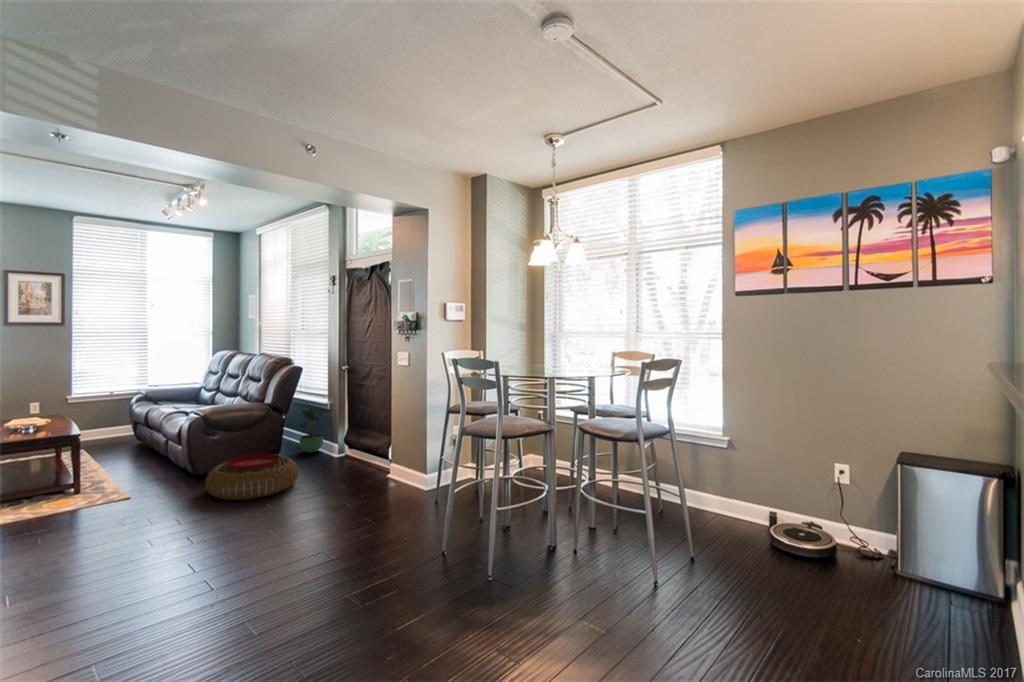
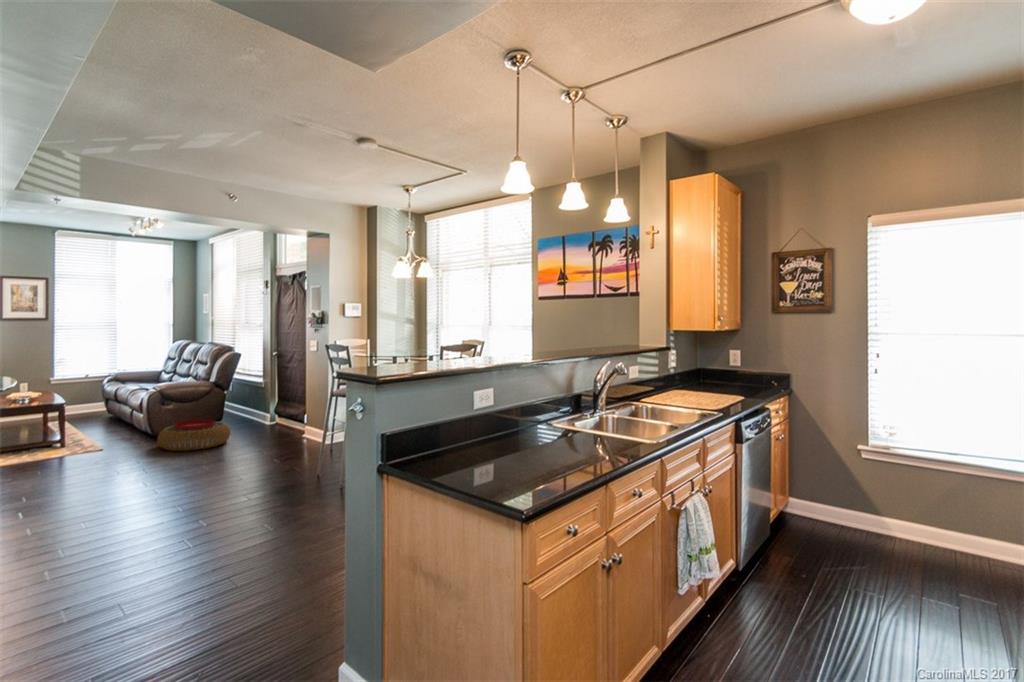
potted plant: present [299,410,323,453] -> none [240,387,260,423]

